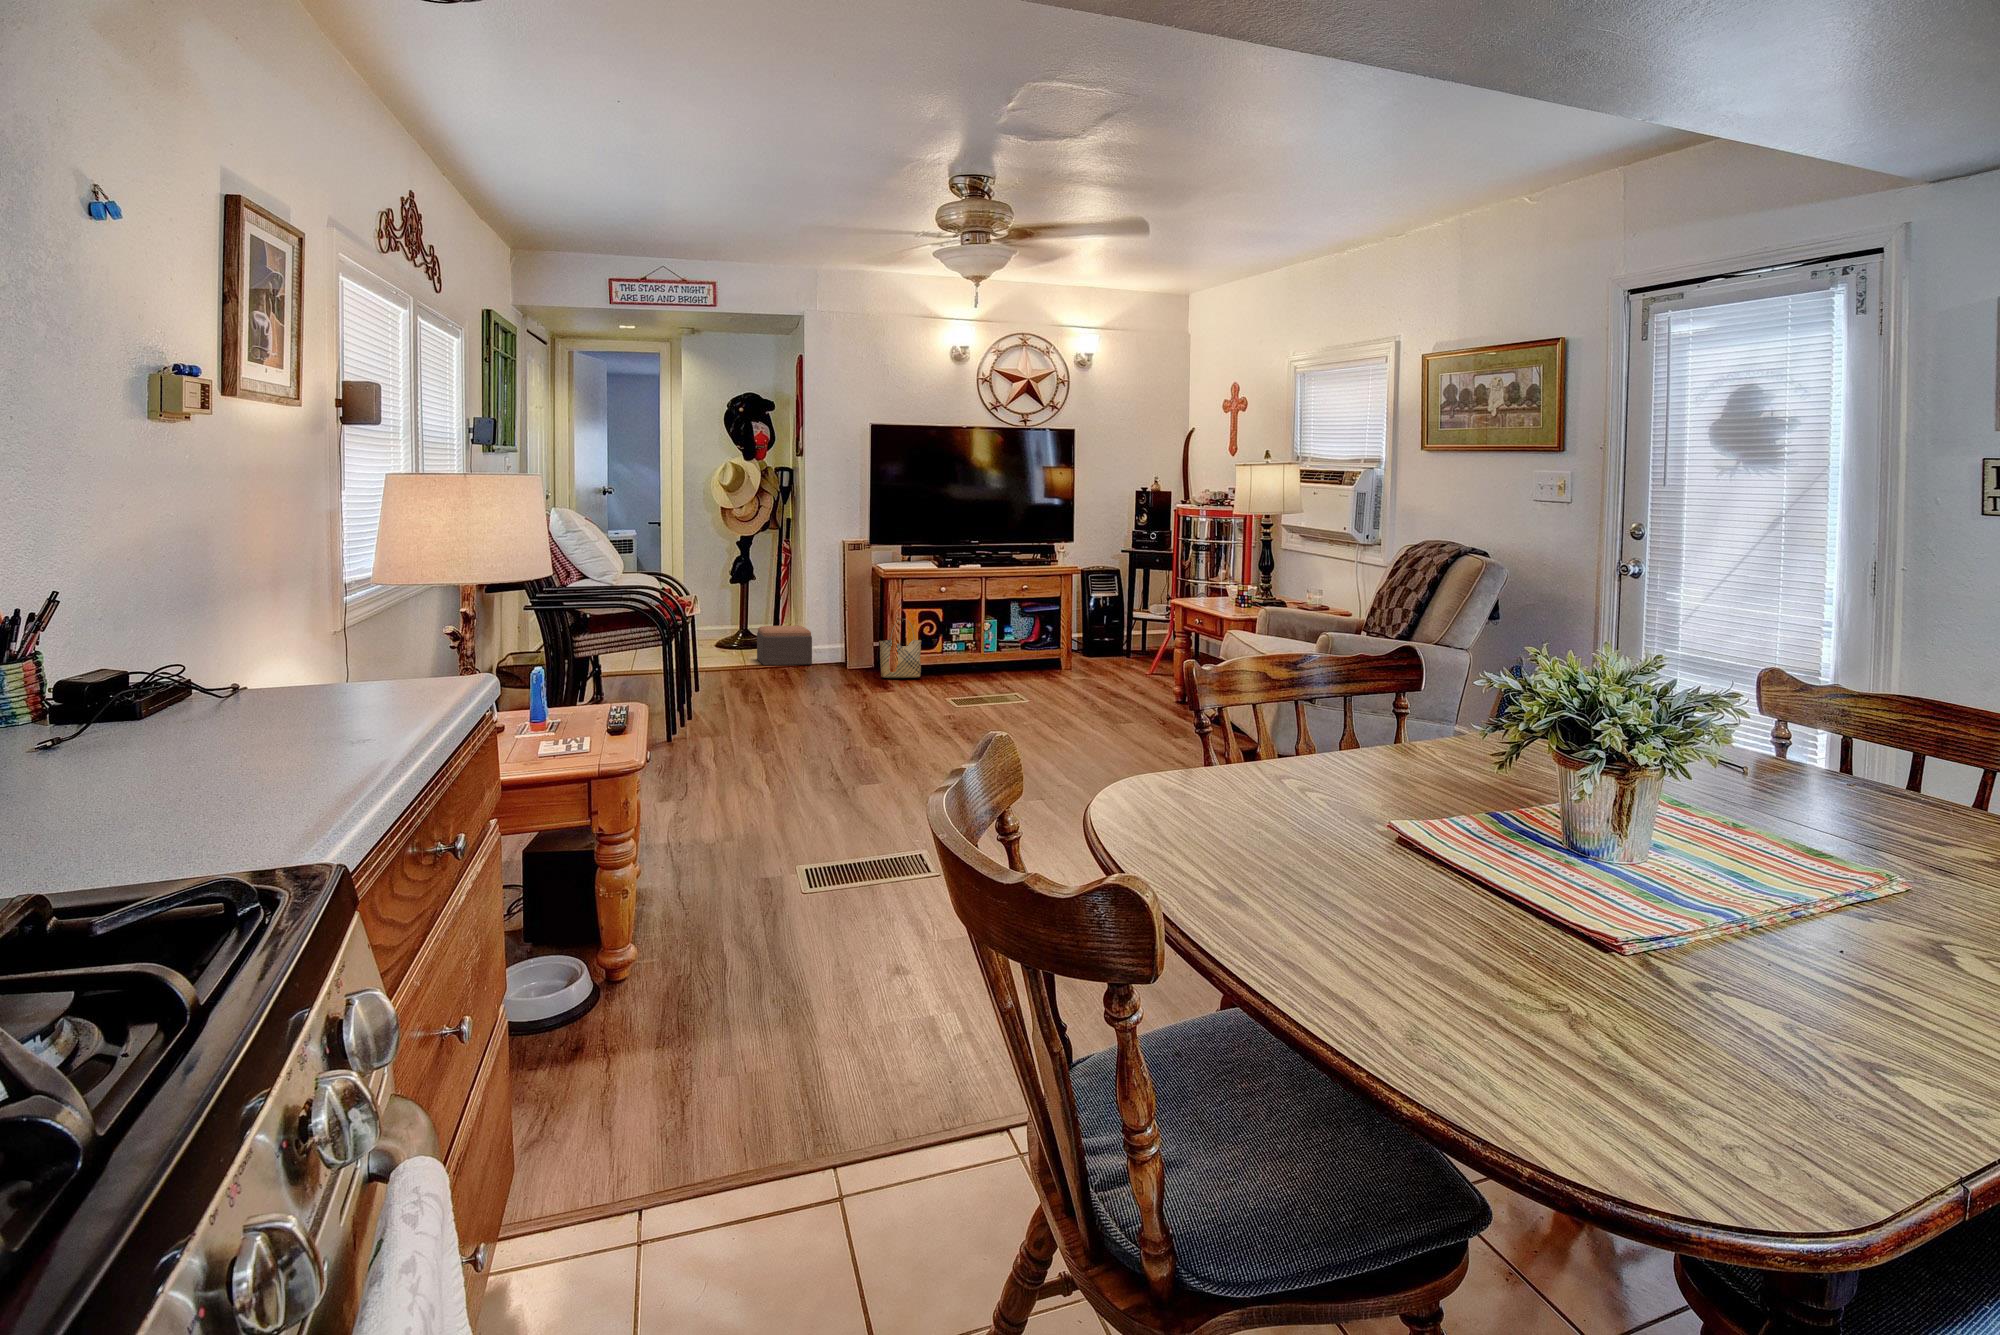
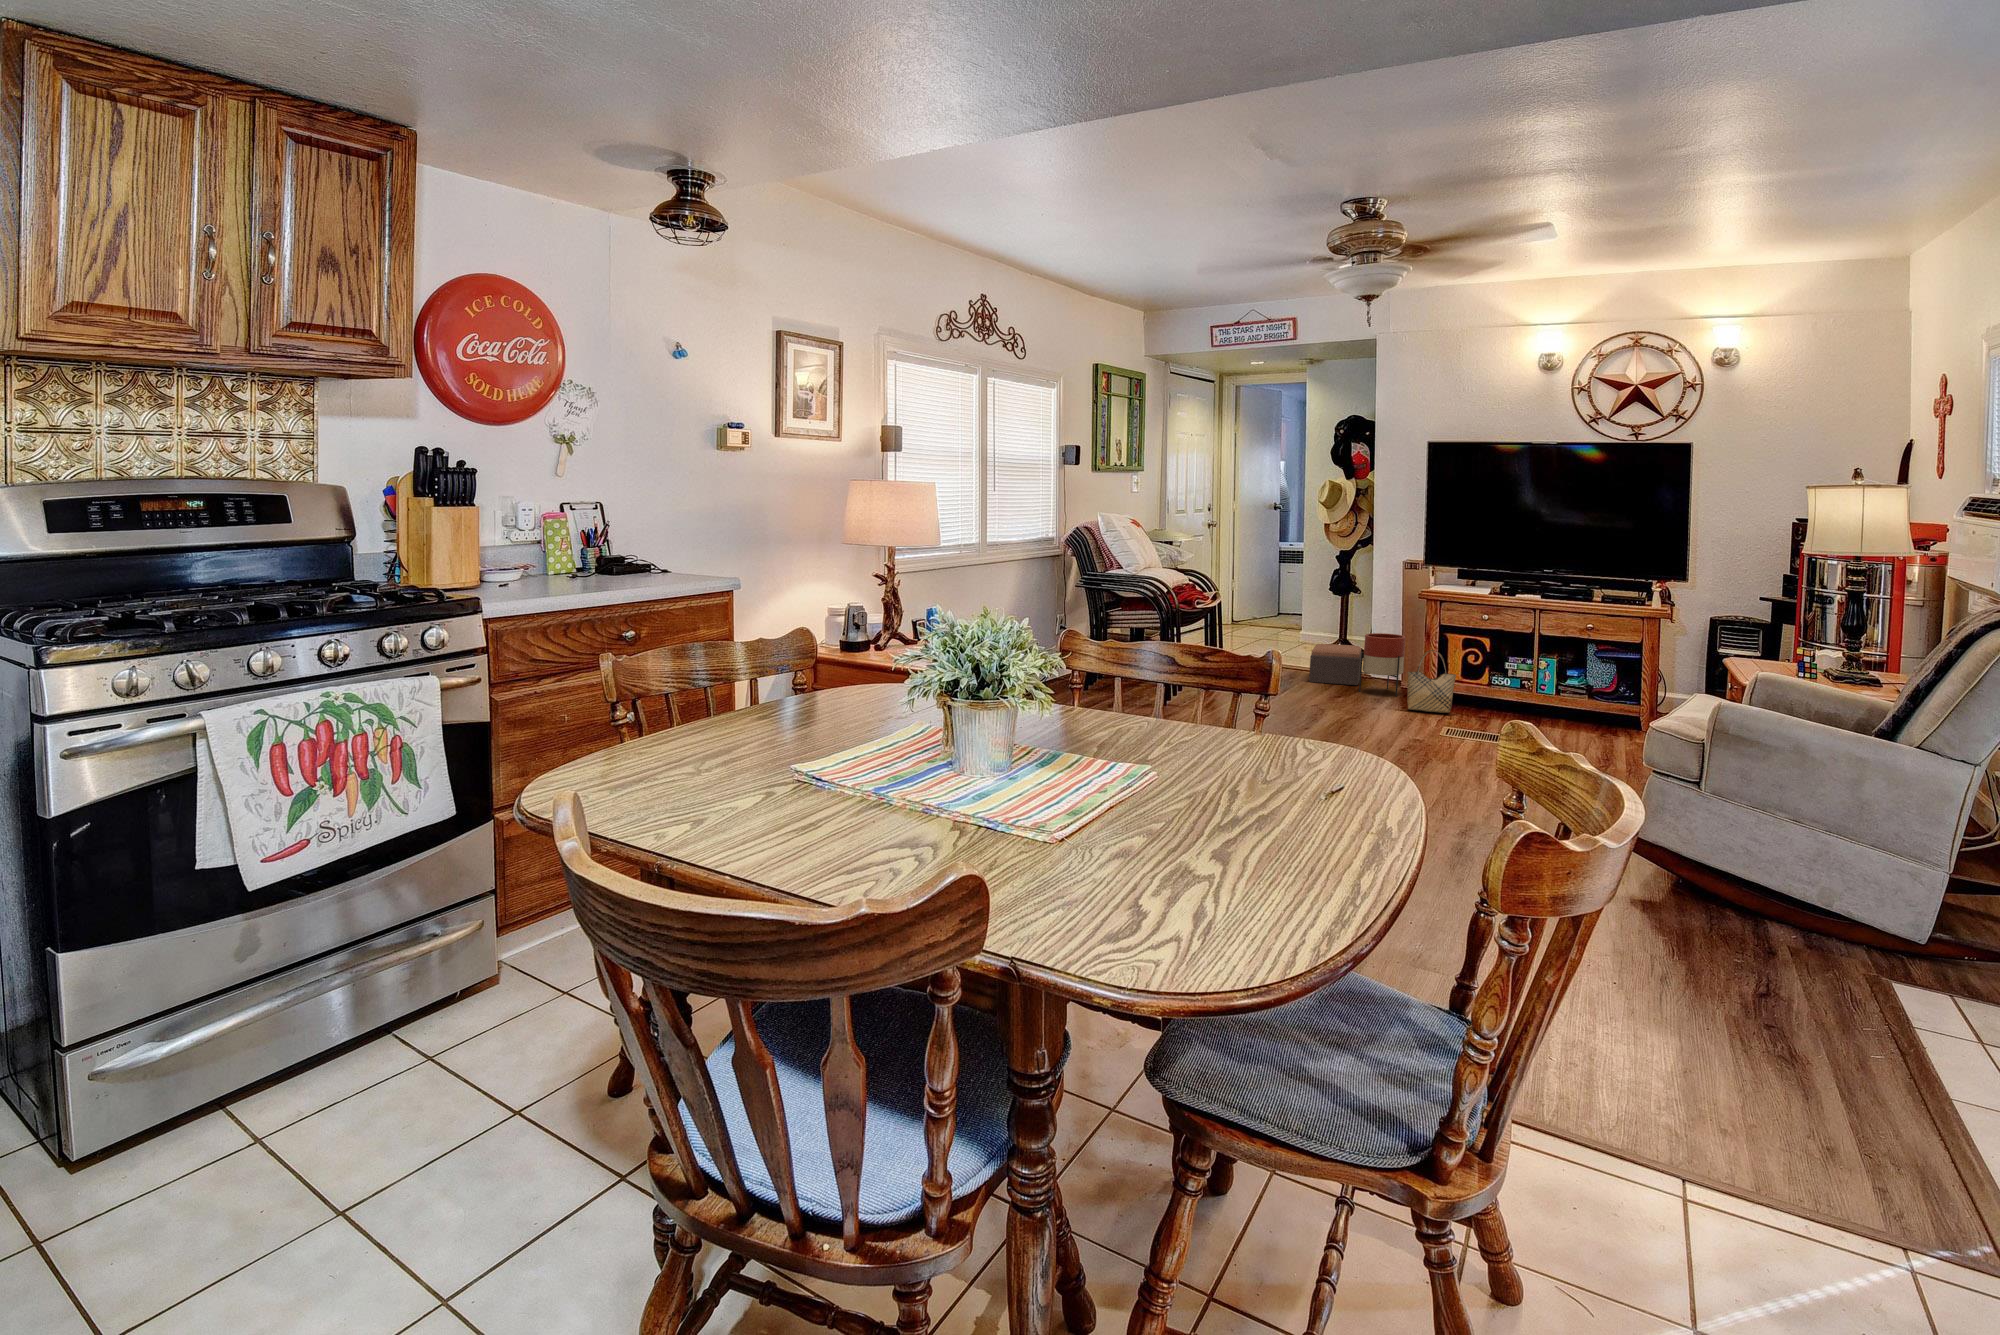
planter: none [820,609,859,670] -> present [1359,633,1405,697]

